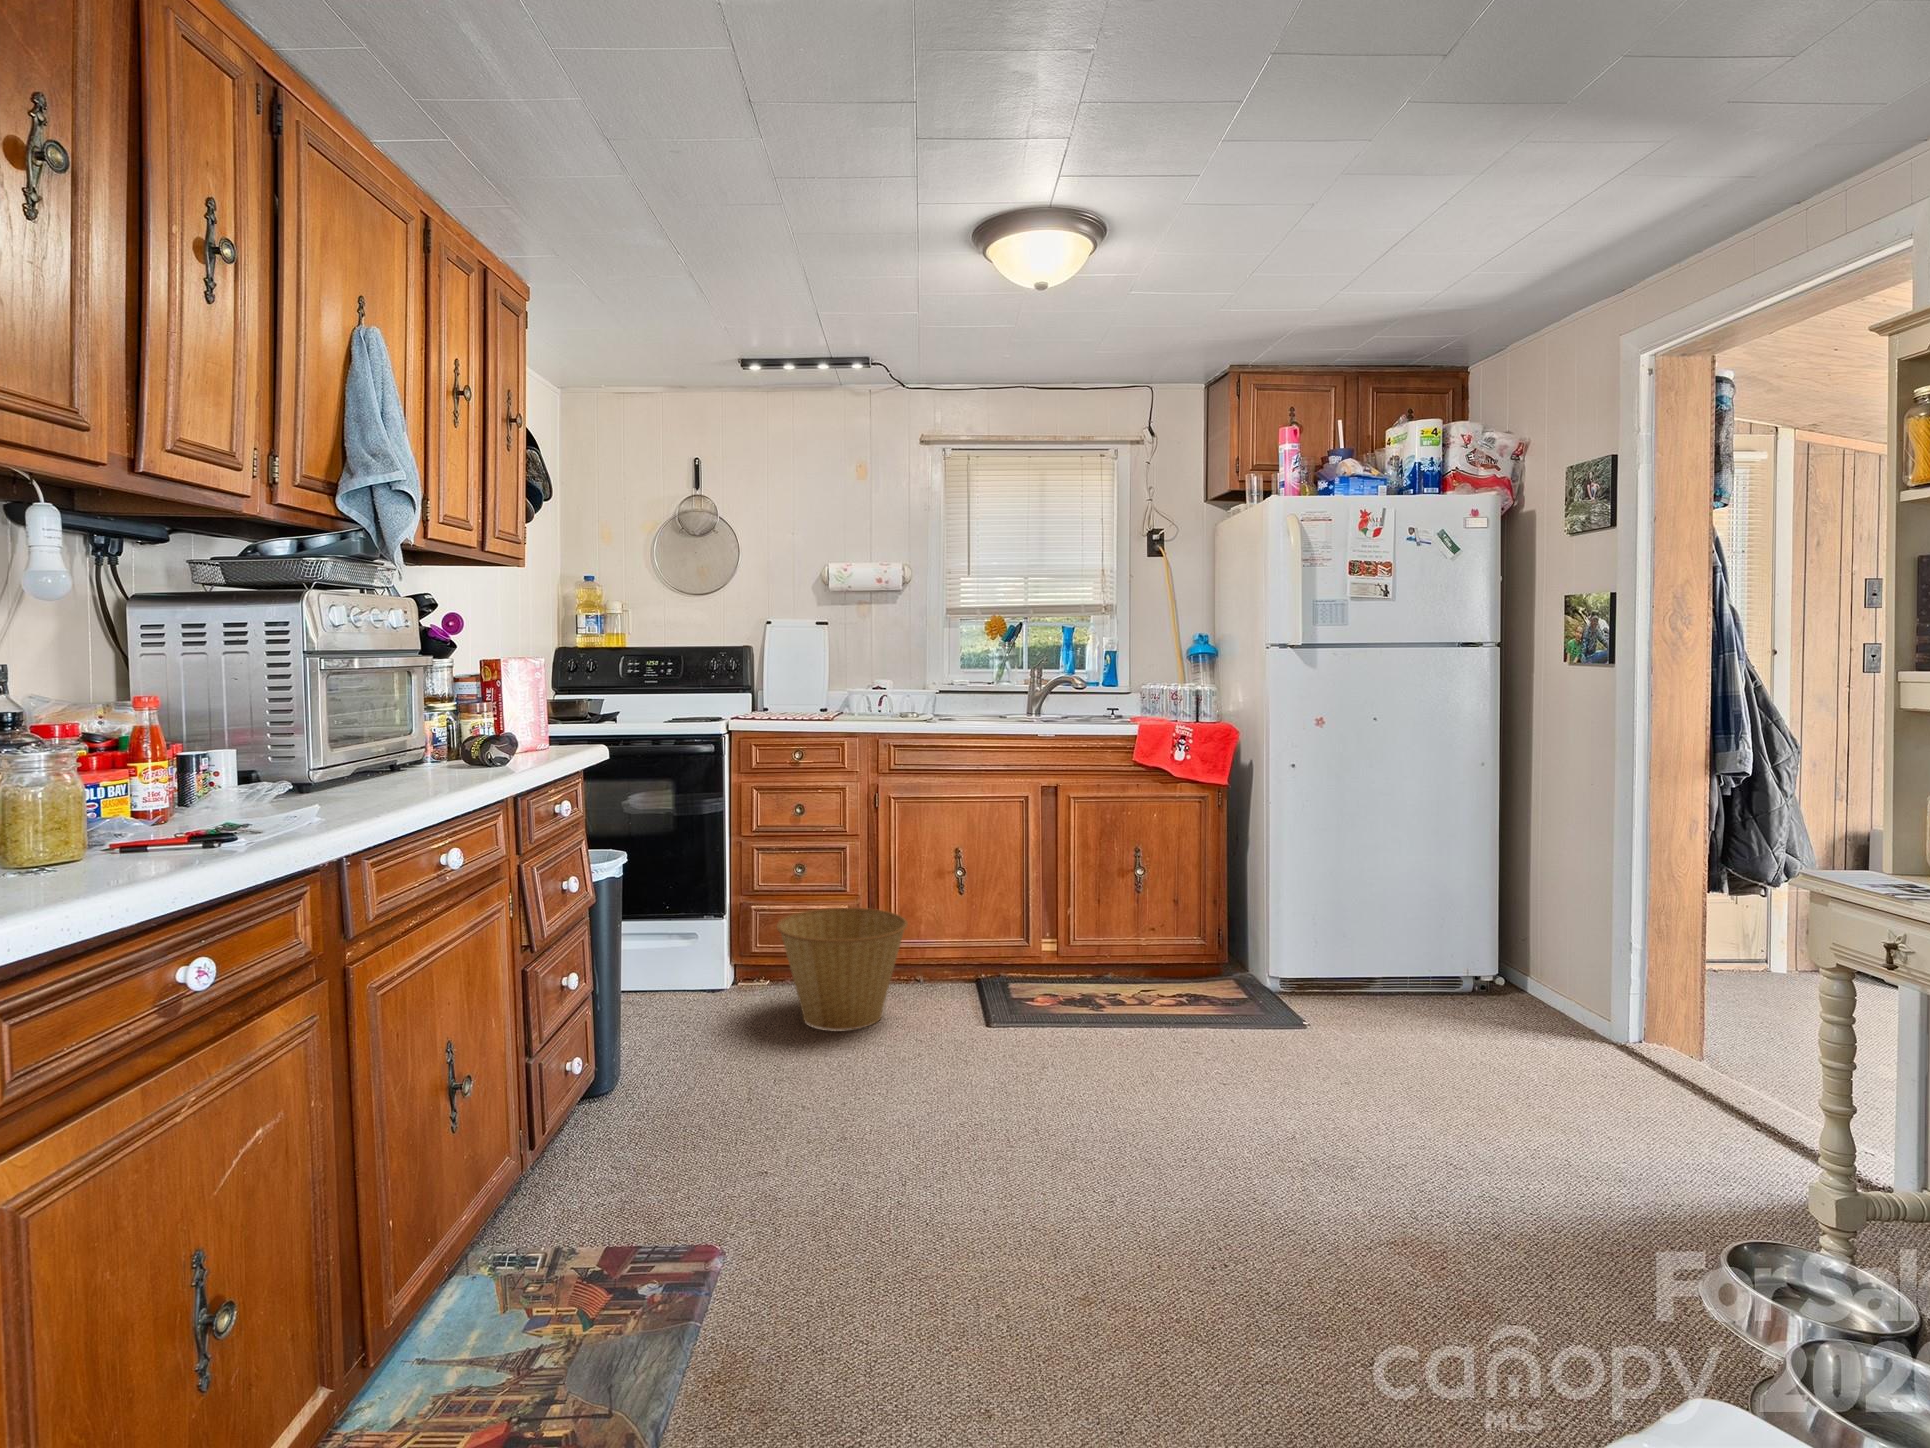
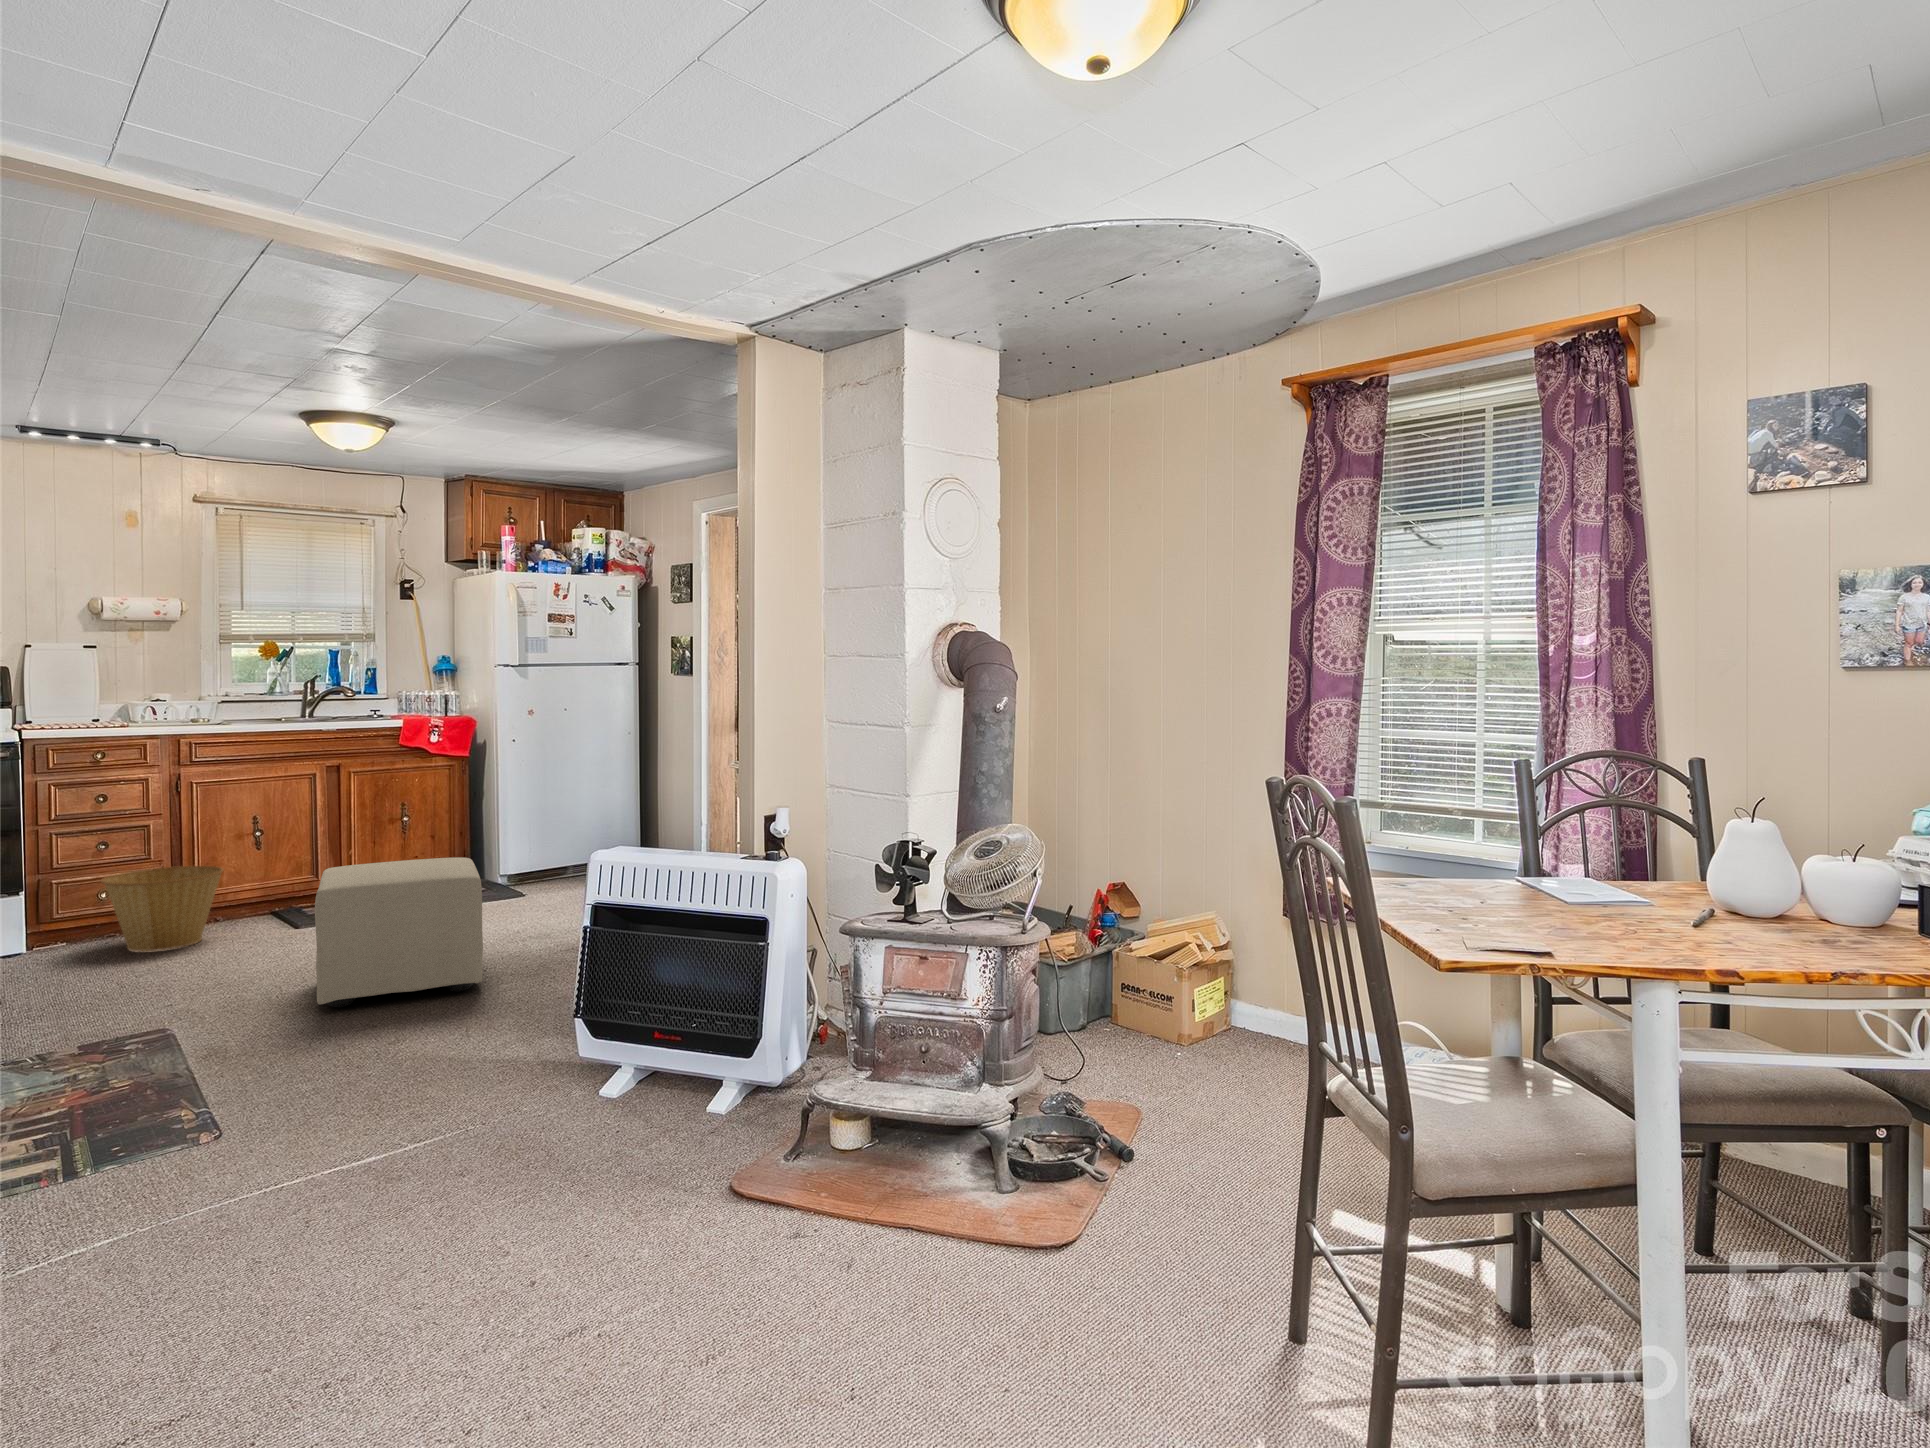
ottoman: none [906,997,1214,1356] -> present [315,858,483,1007]

